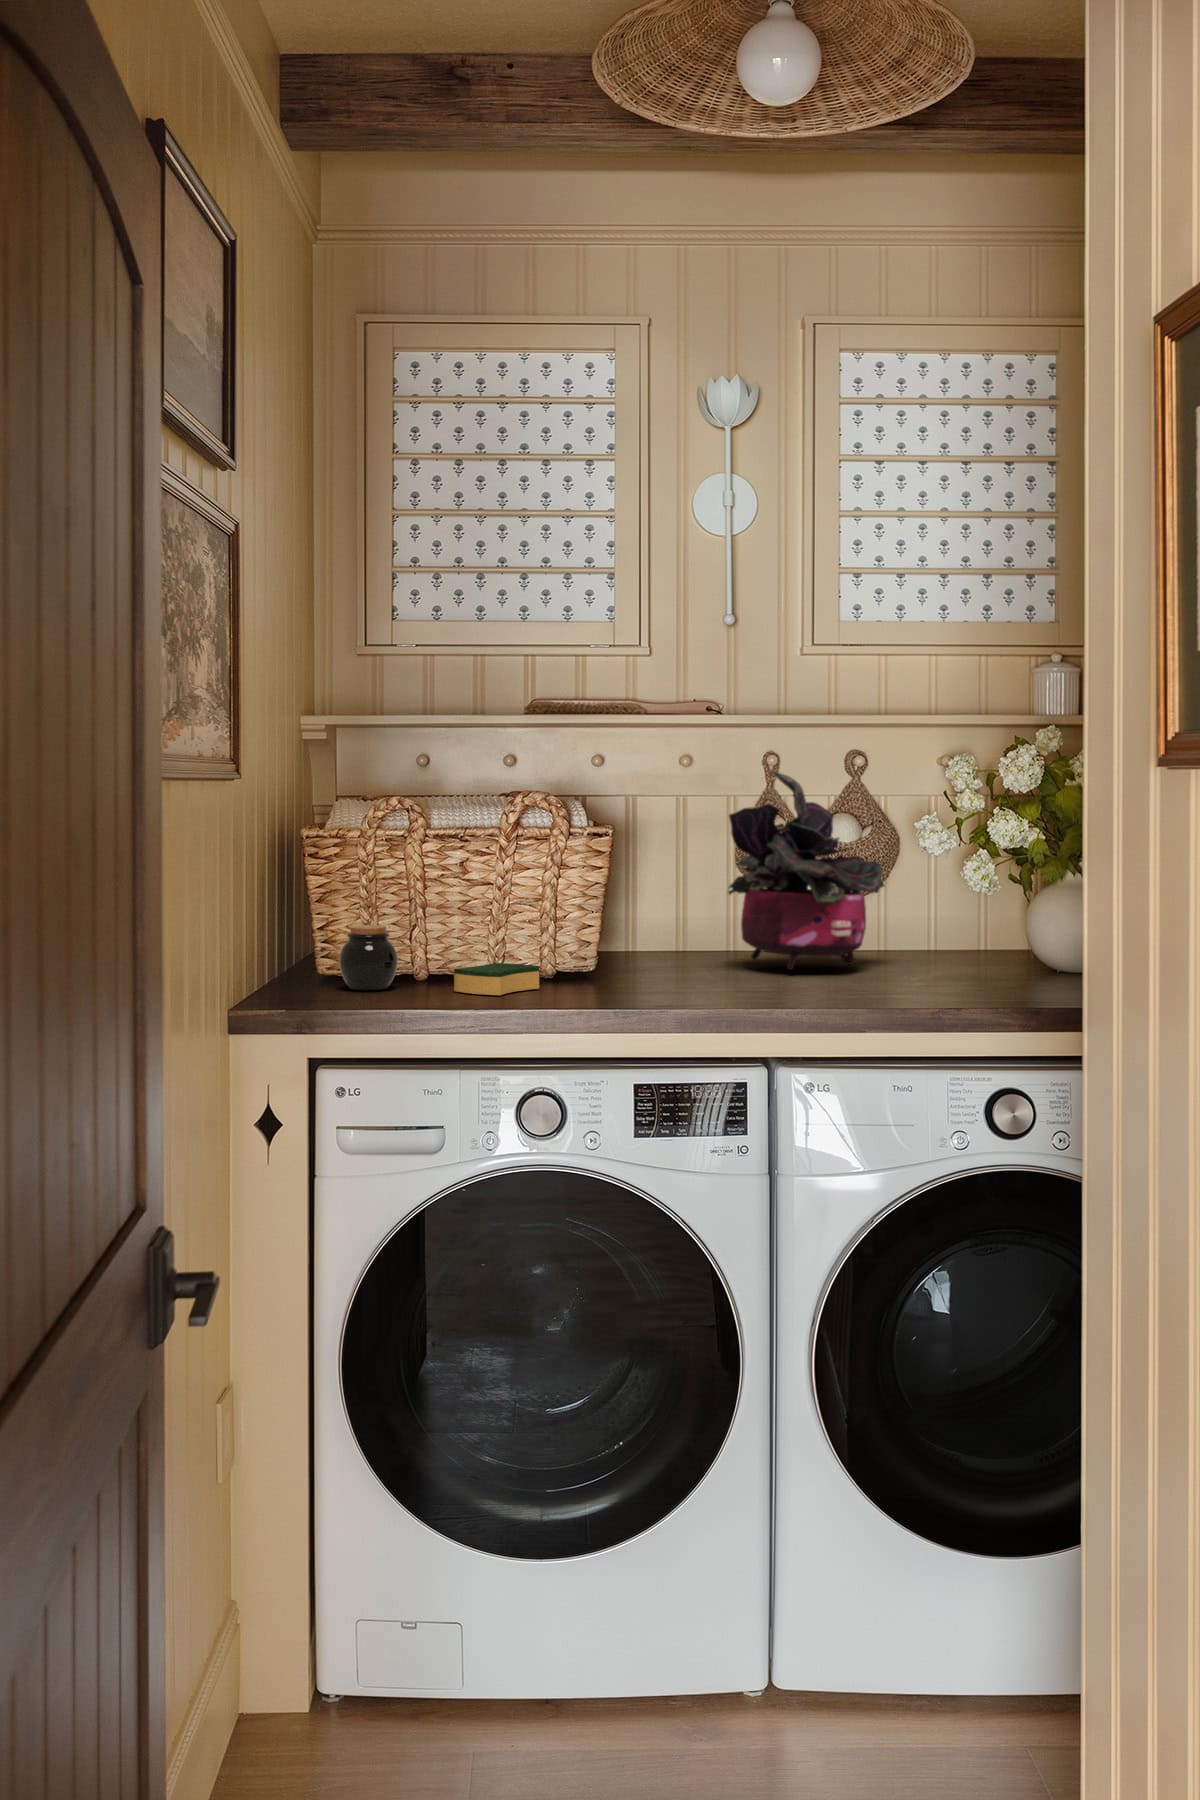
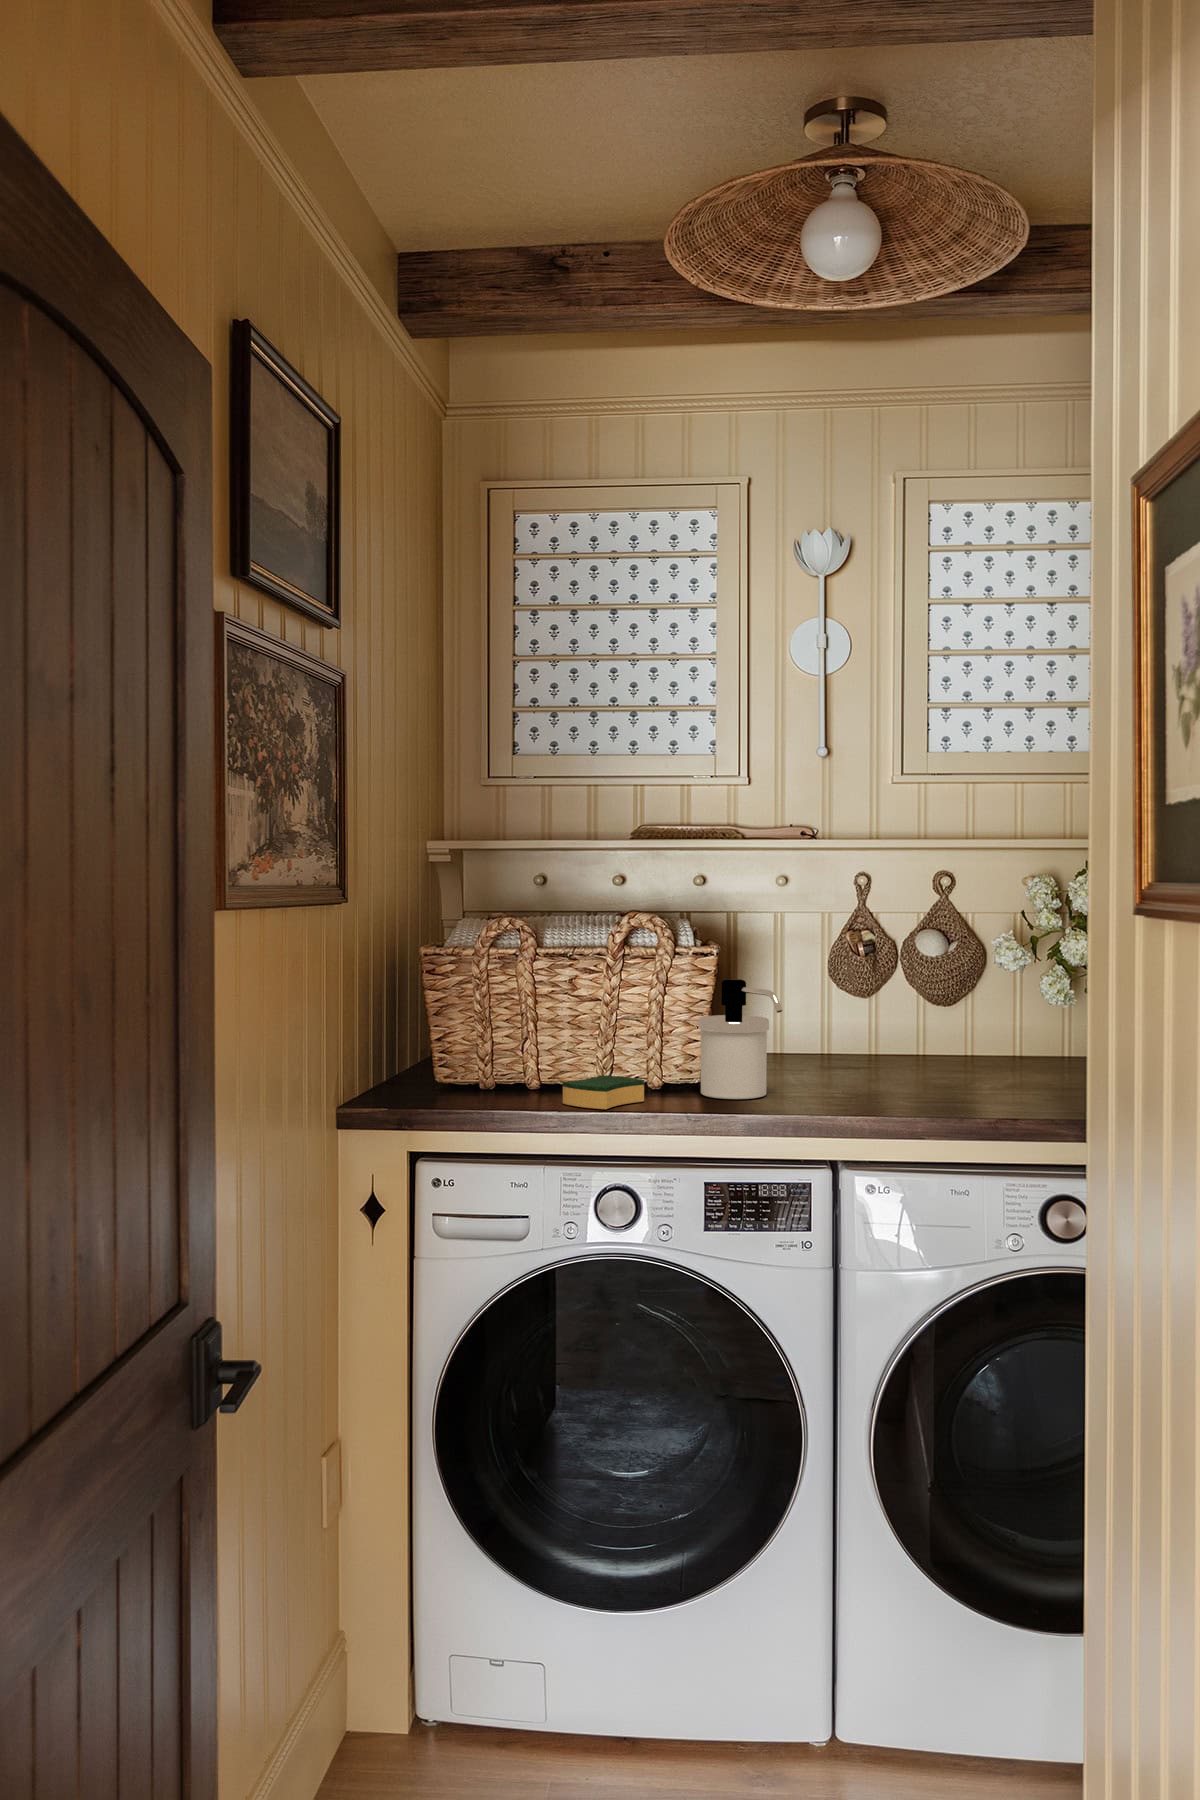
potted plant: present [728,772,884,970] -> none [823,892,974,1082]
soap dispenser: none [596,862,683,986] -> present [698,979,782,1099]
jar: present [339,925,398,990] -> none [455,1039,510,1102]

